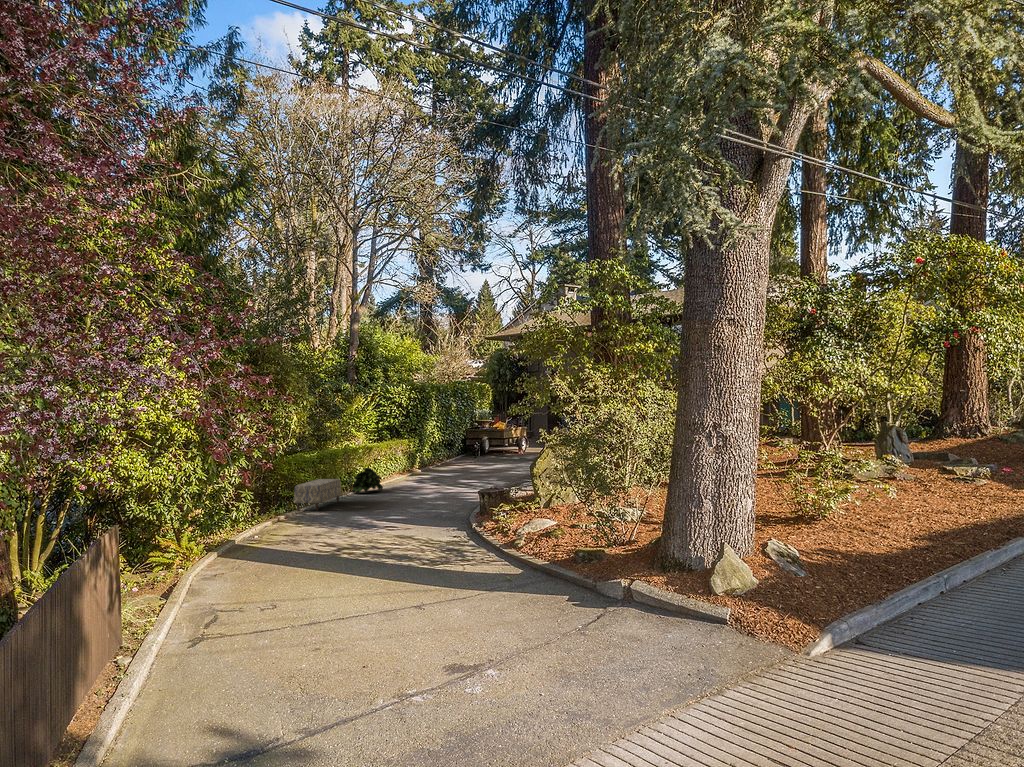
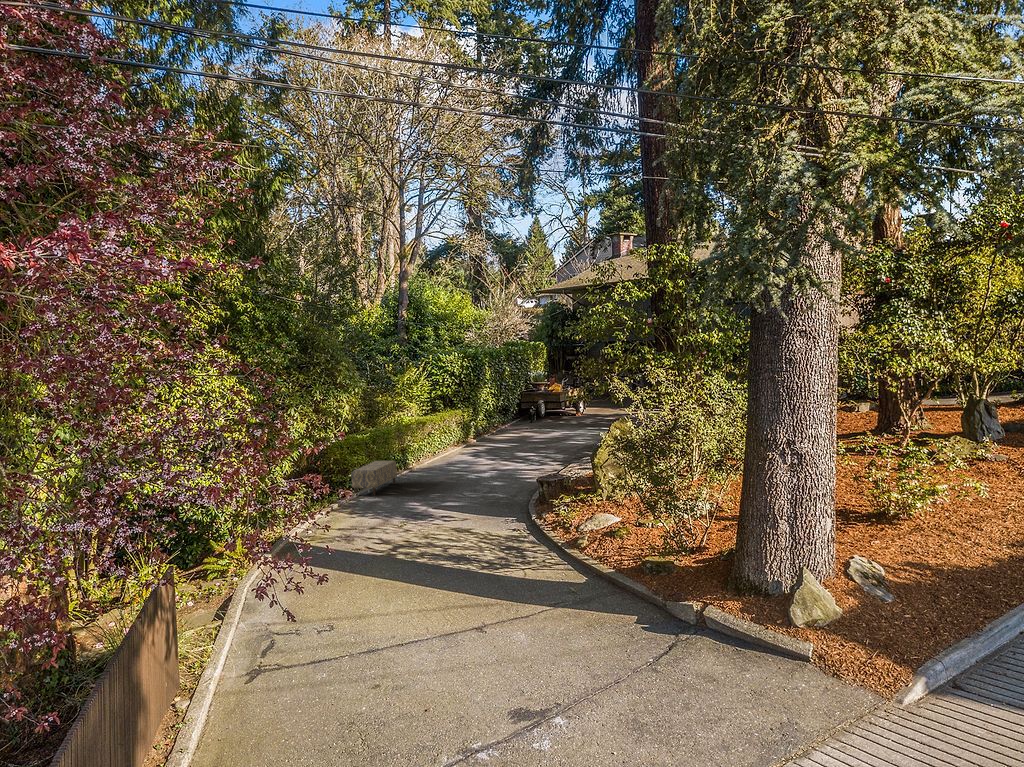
potted plant: present [352,467,383,494] -> none [407,445,439,473]

